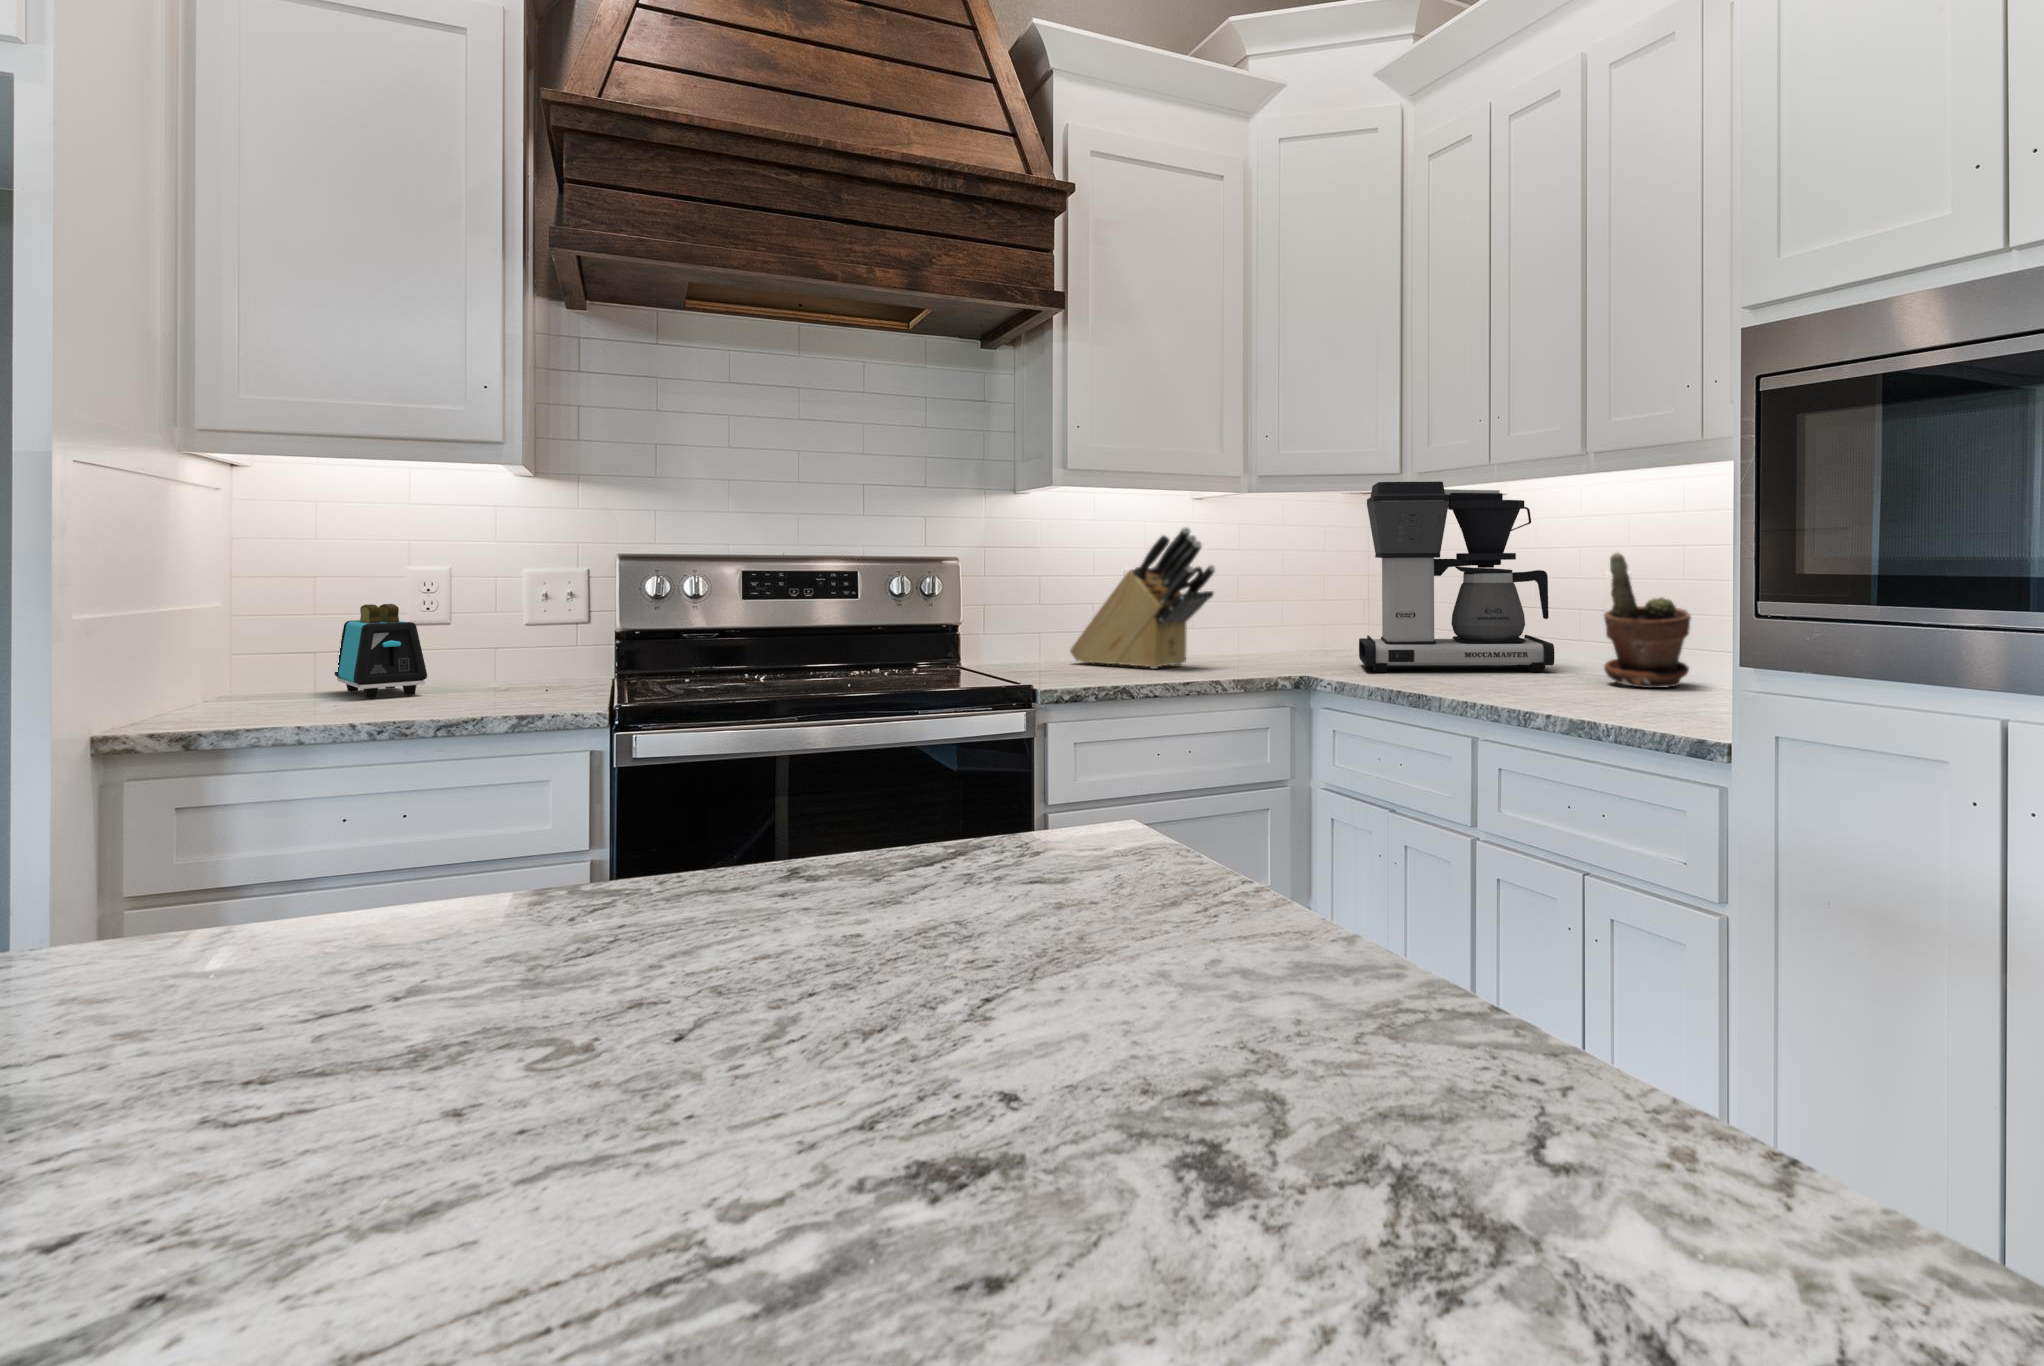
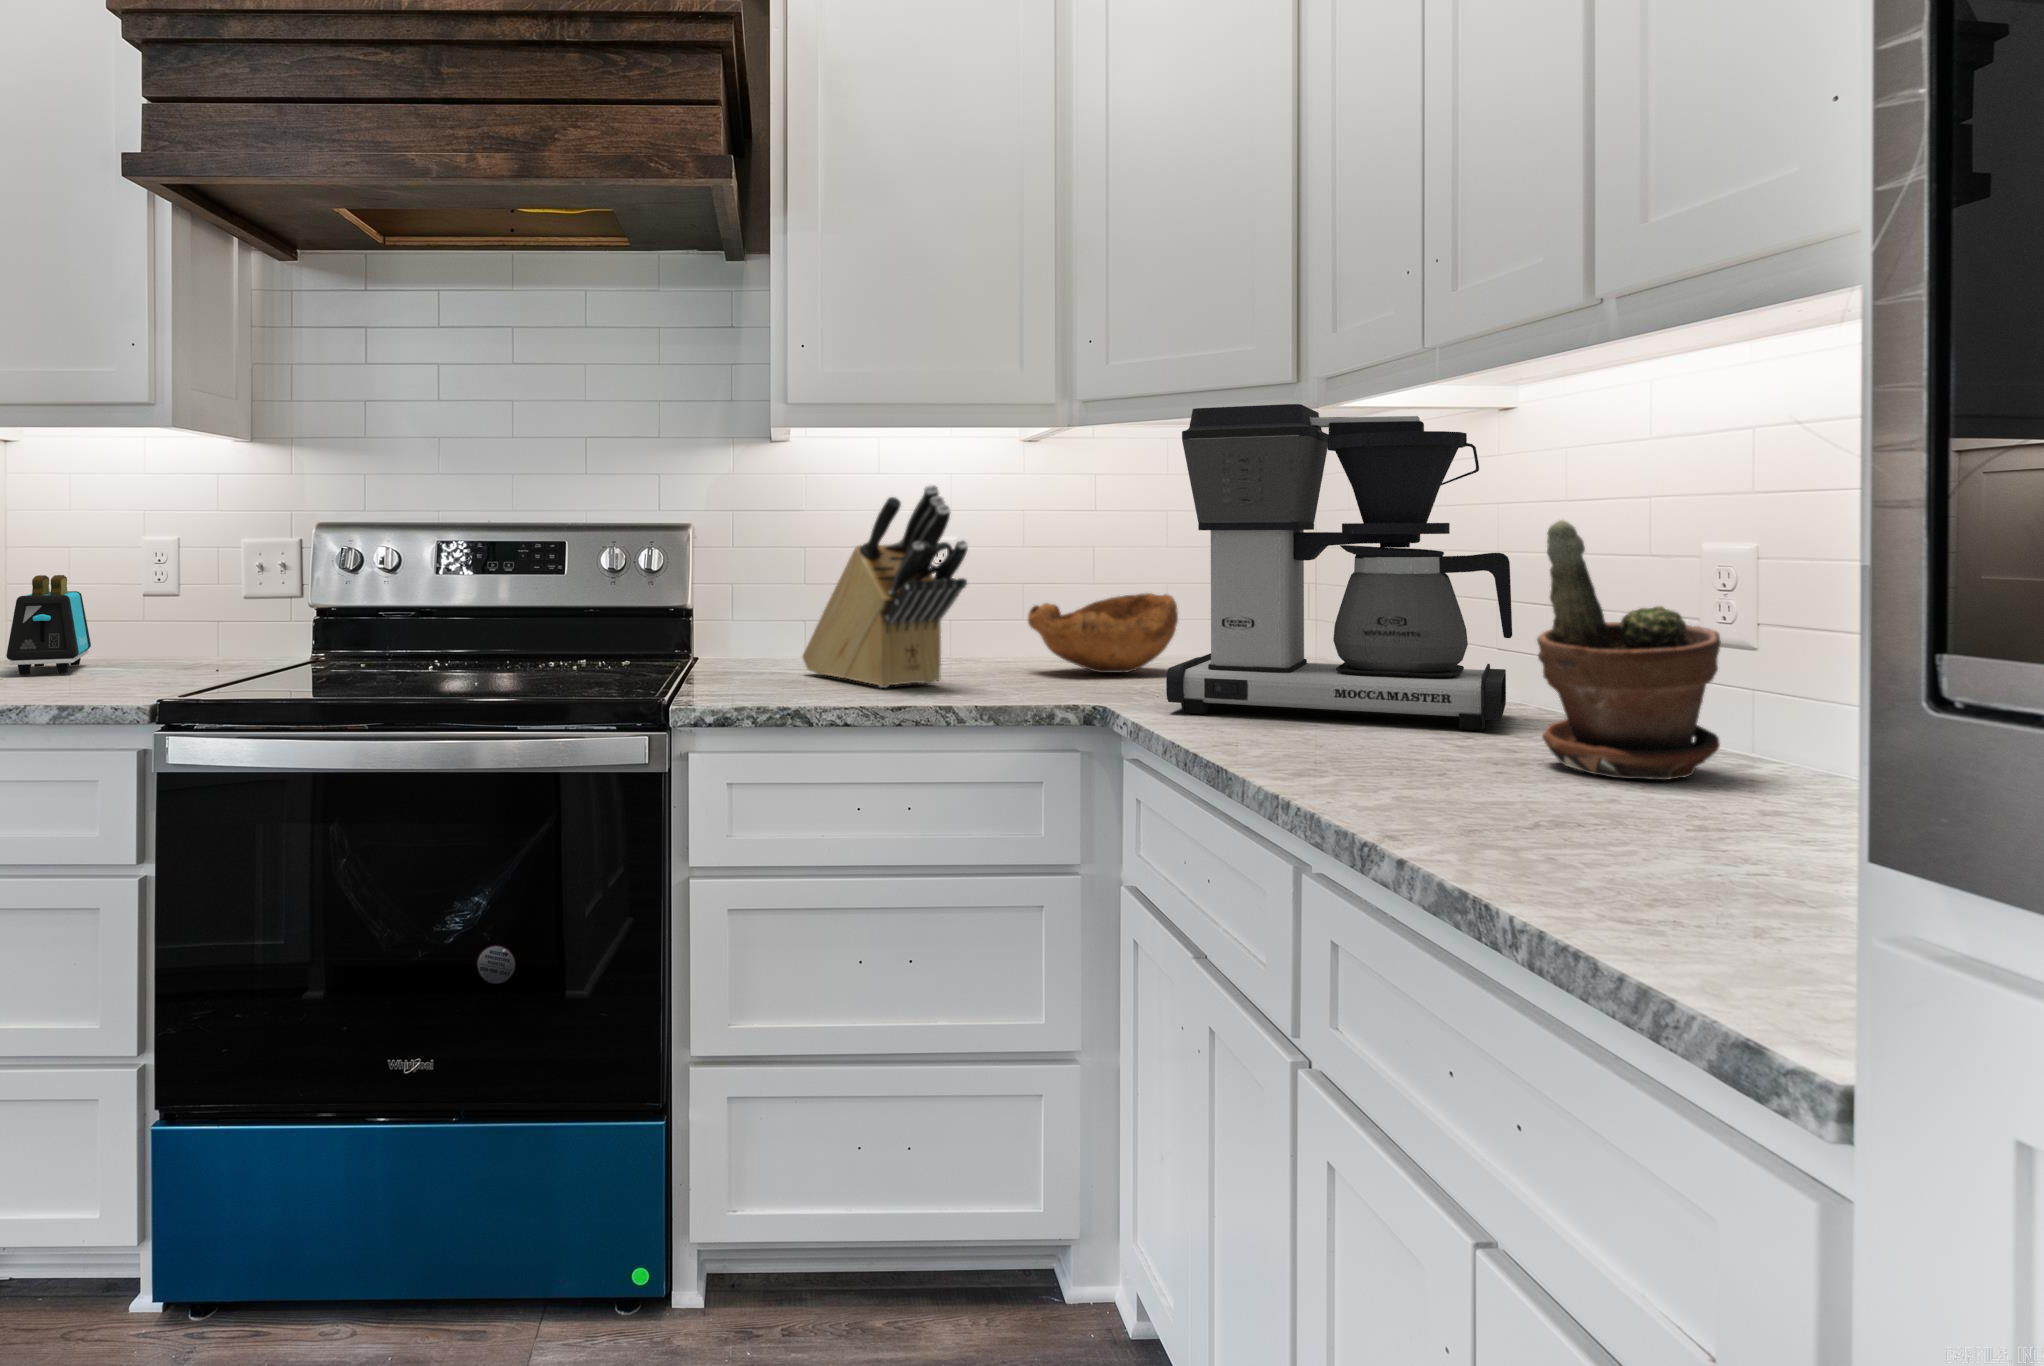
wooden bowl: none [1214,599,1308,654] -> present [1028,593,1178,673]

